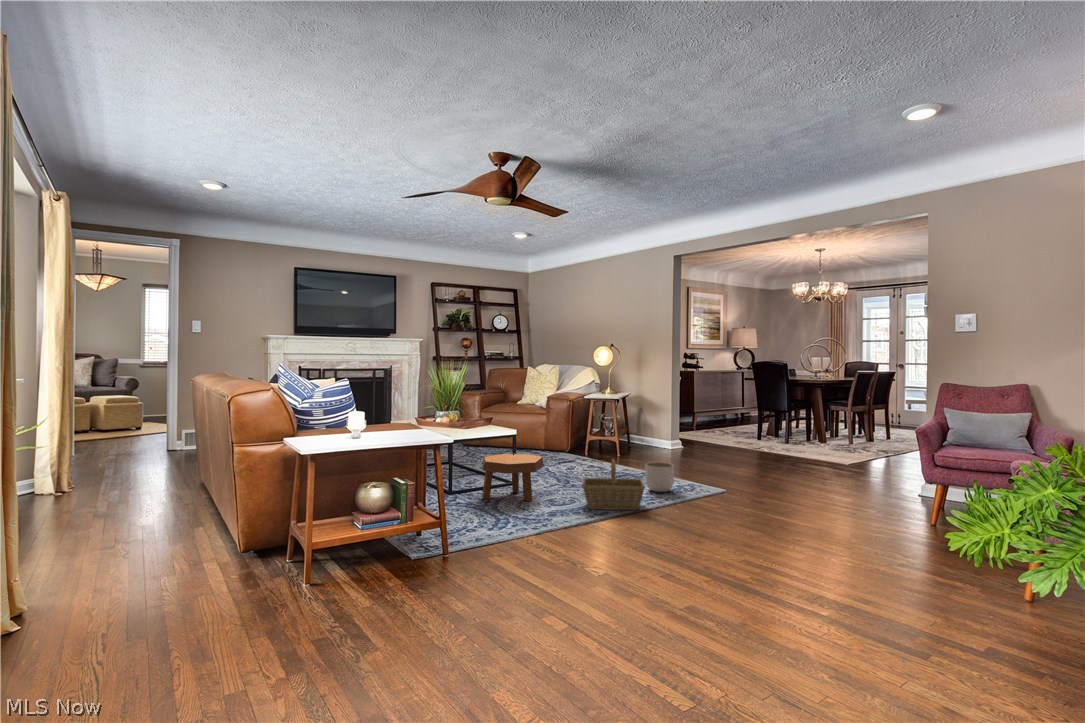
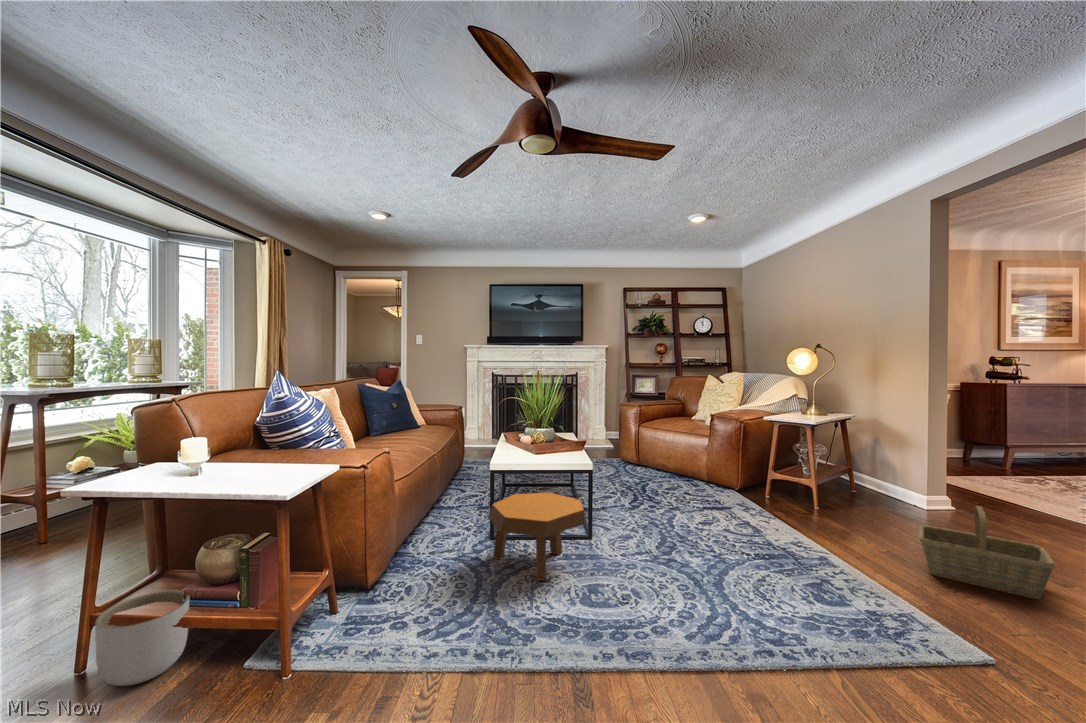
basket: present [582,459,645,510] -> present [919,506,1055,599]
planter: present [645,462,674,492] -> present [95,590,190,686]

